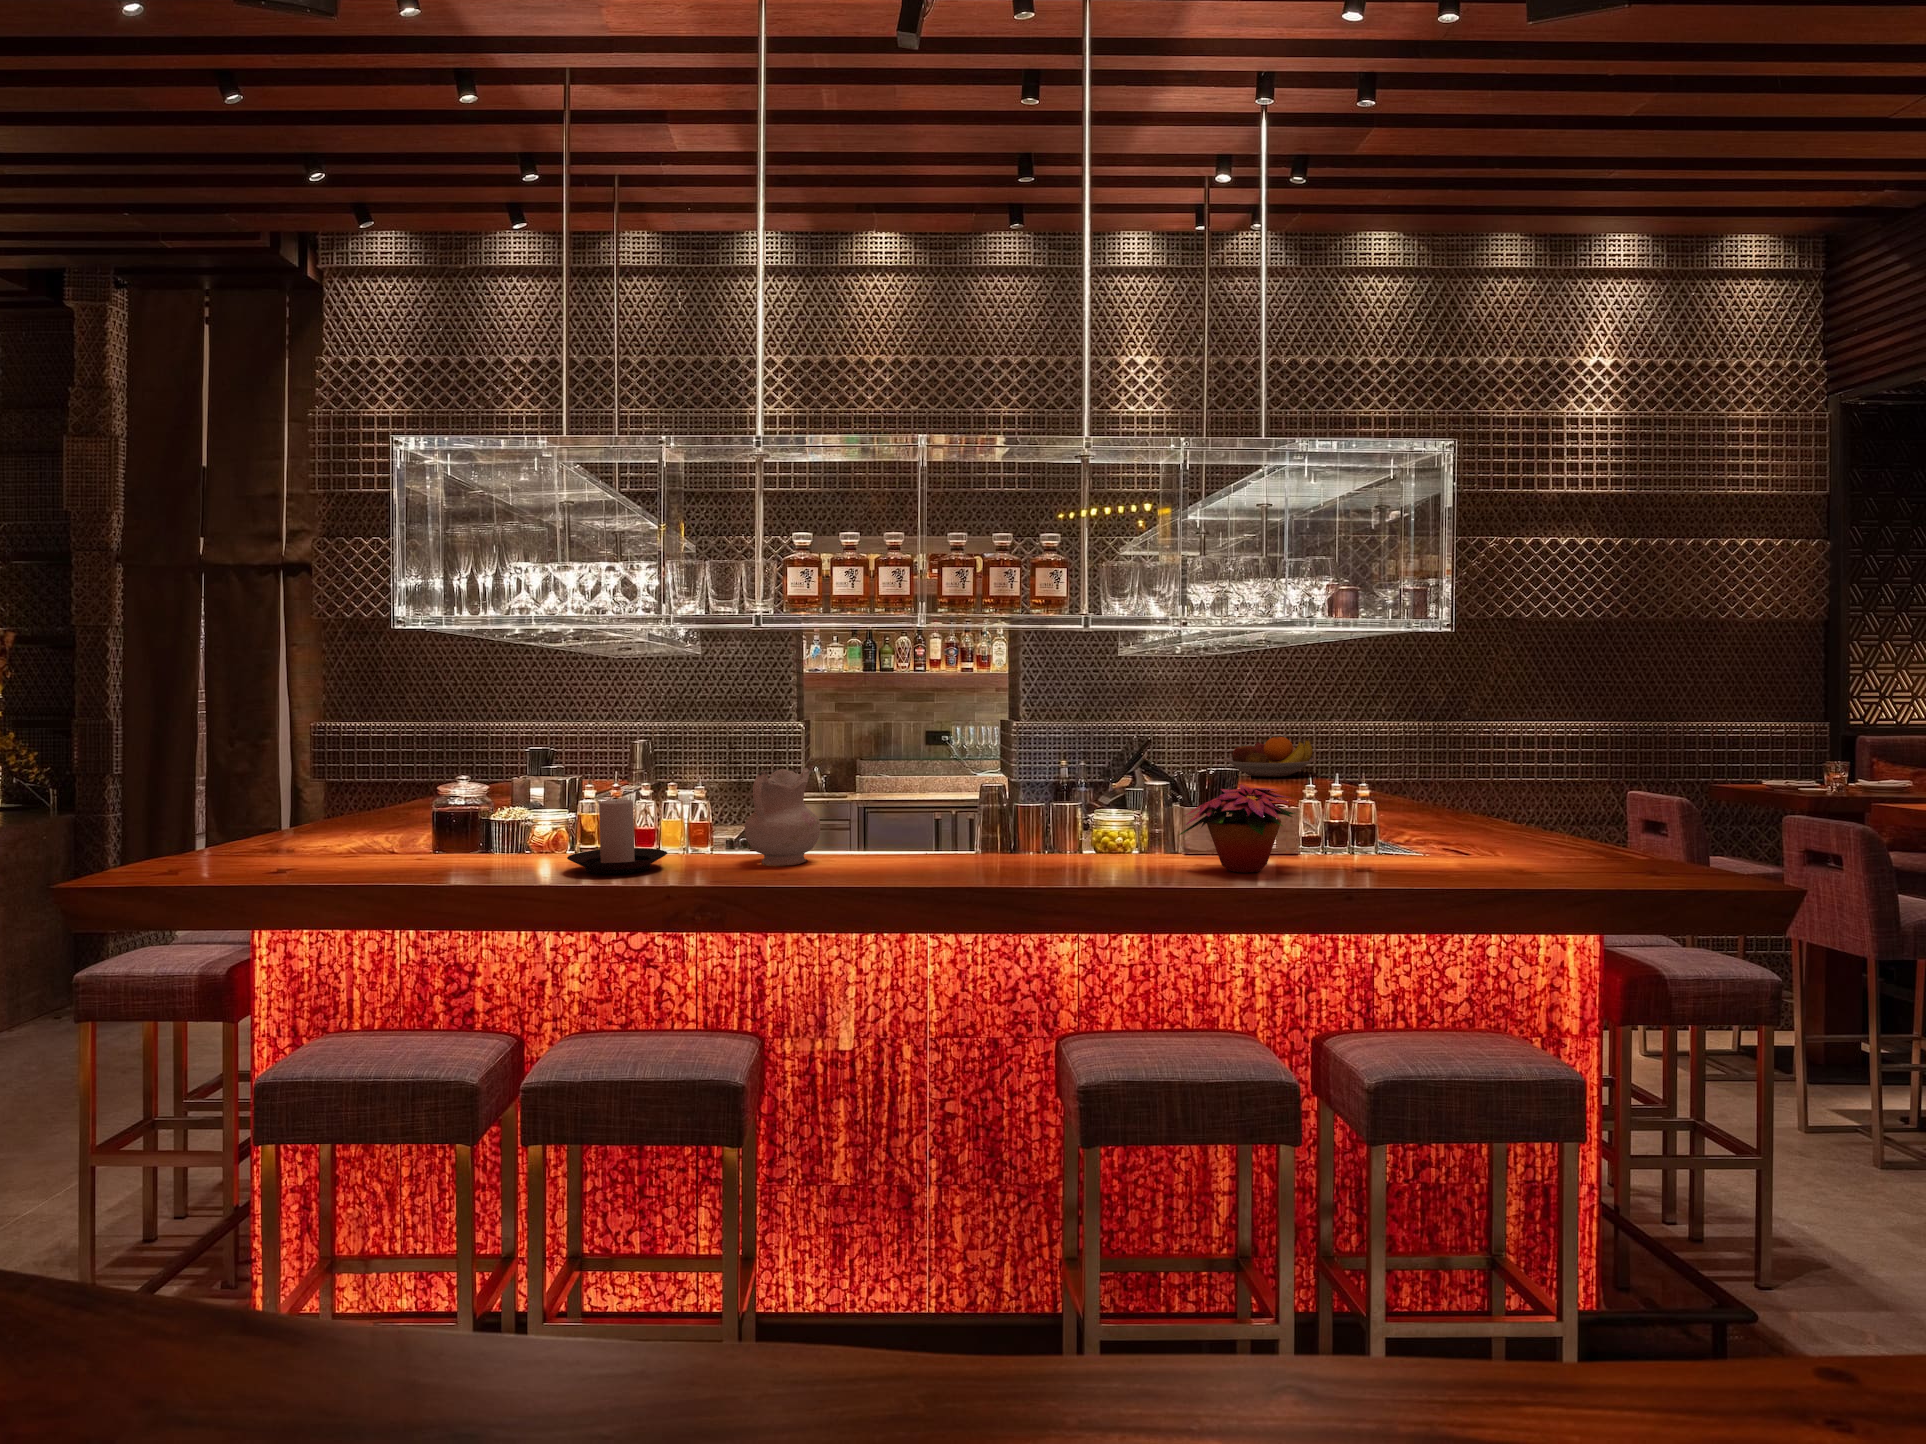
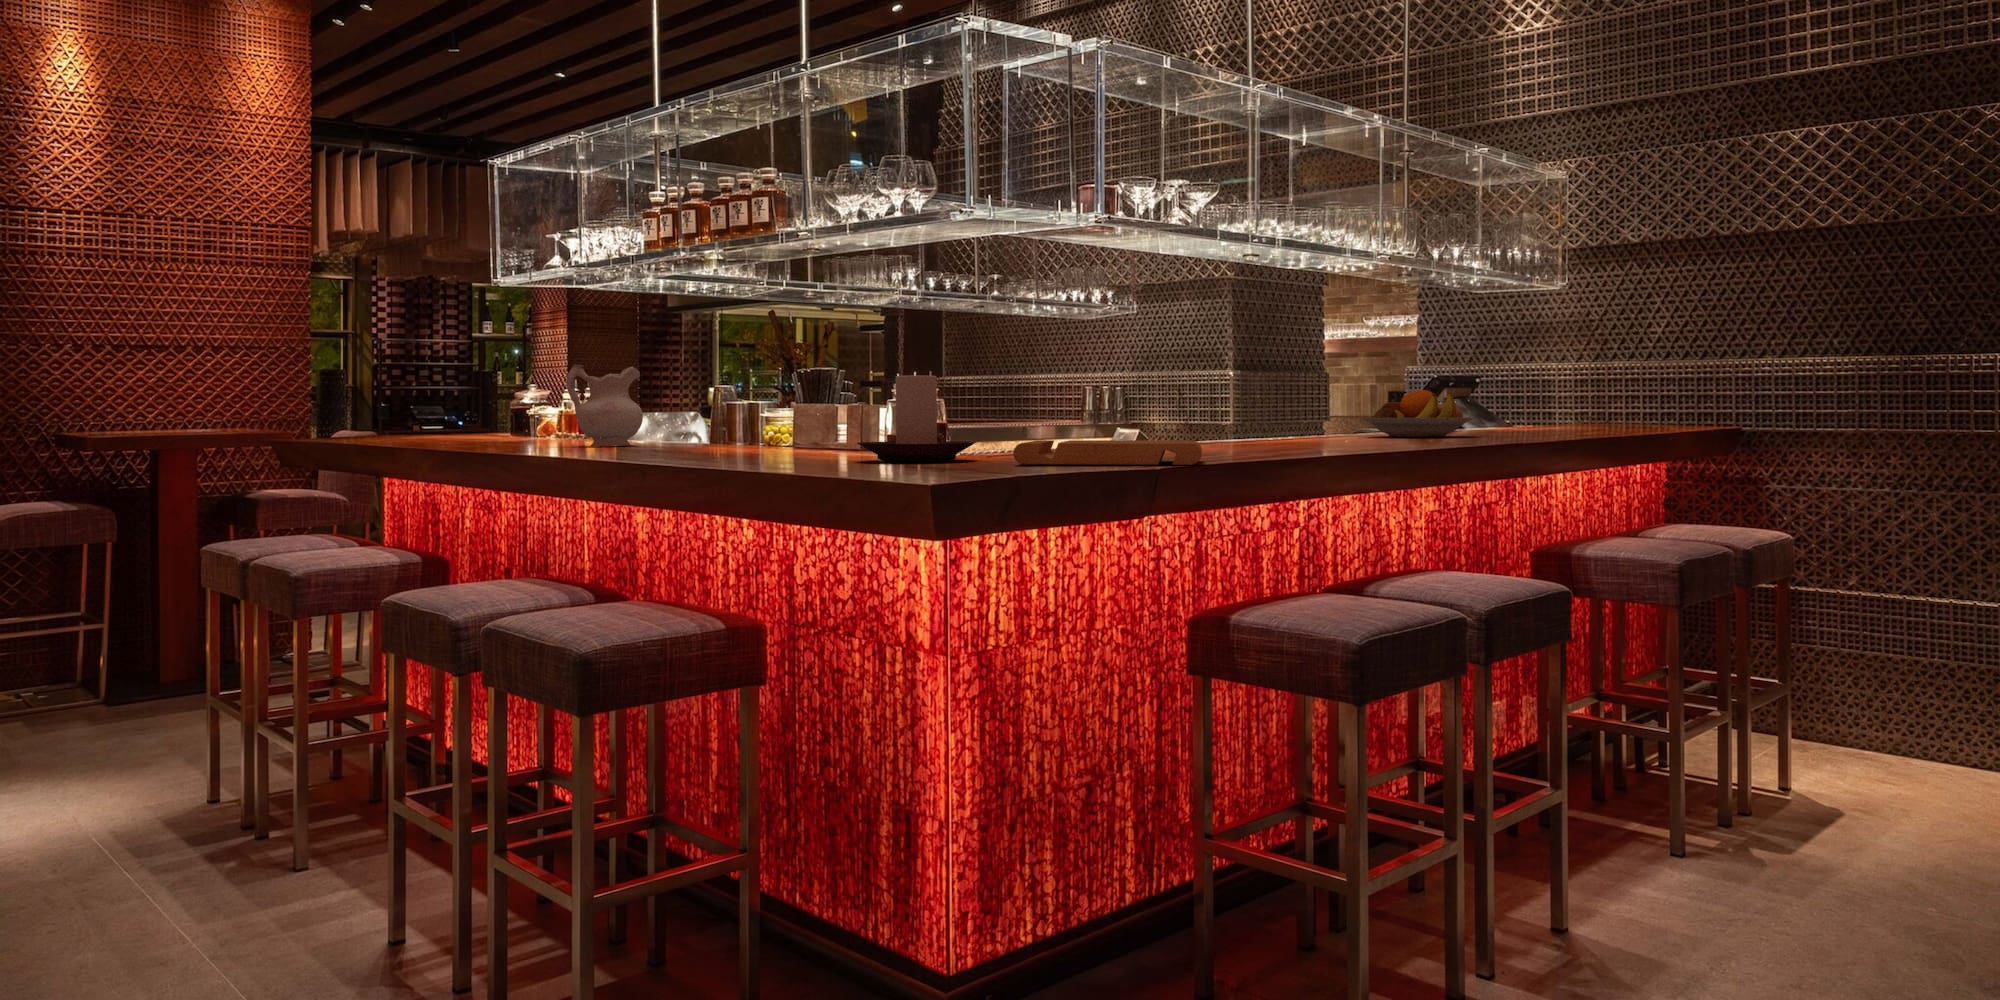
flower arrangement: present [1179,784,1295,872] -> none [715,368,847,456]
candle holder: present [567,799,667,874] -> present [857,375,976,461]
cutting board: none [1519,830,1680,868] -> present [1013,440,1202,465]

